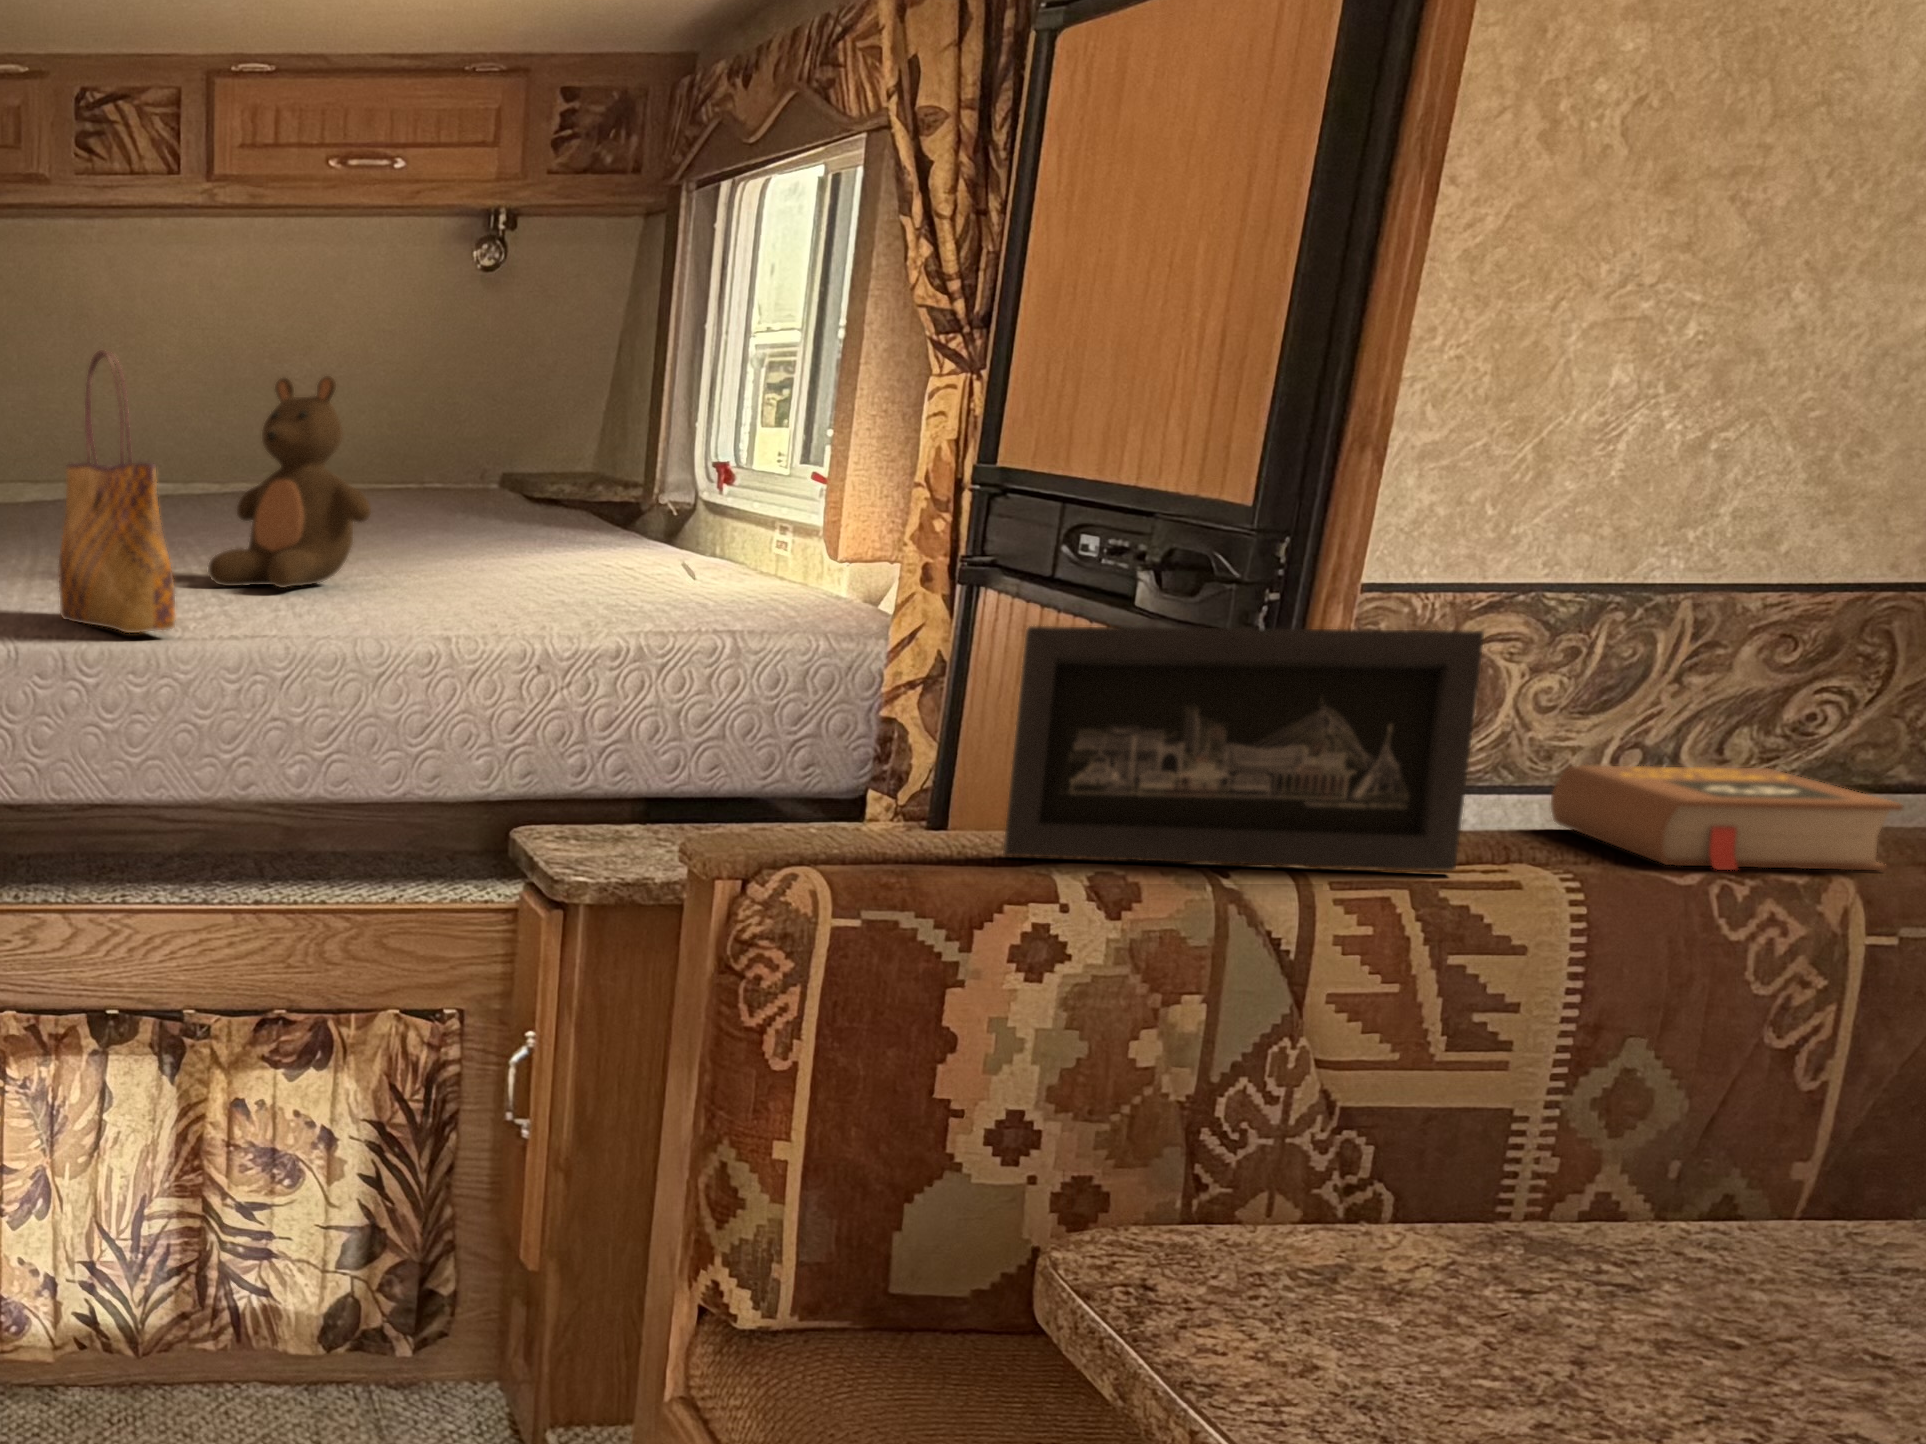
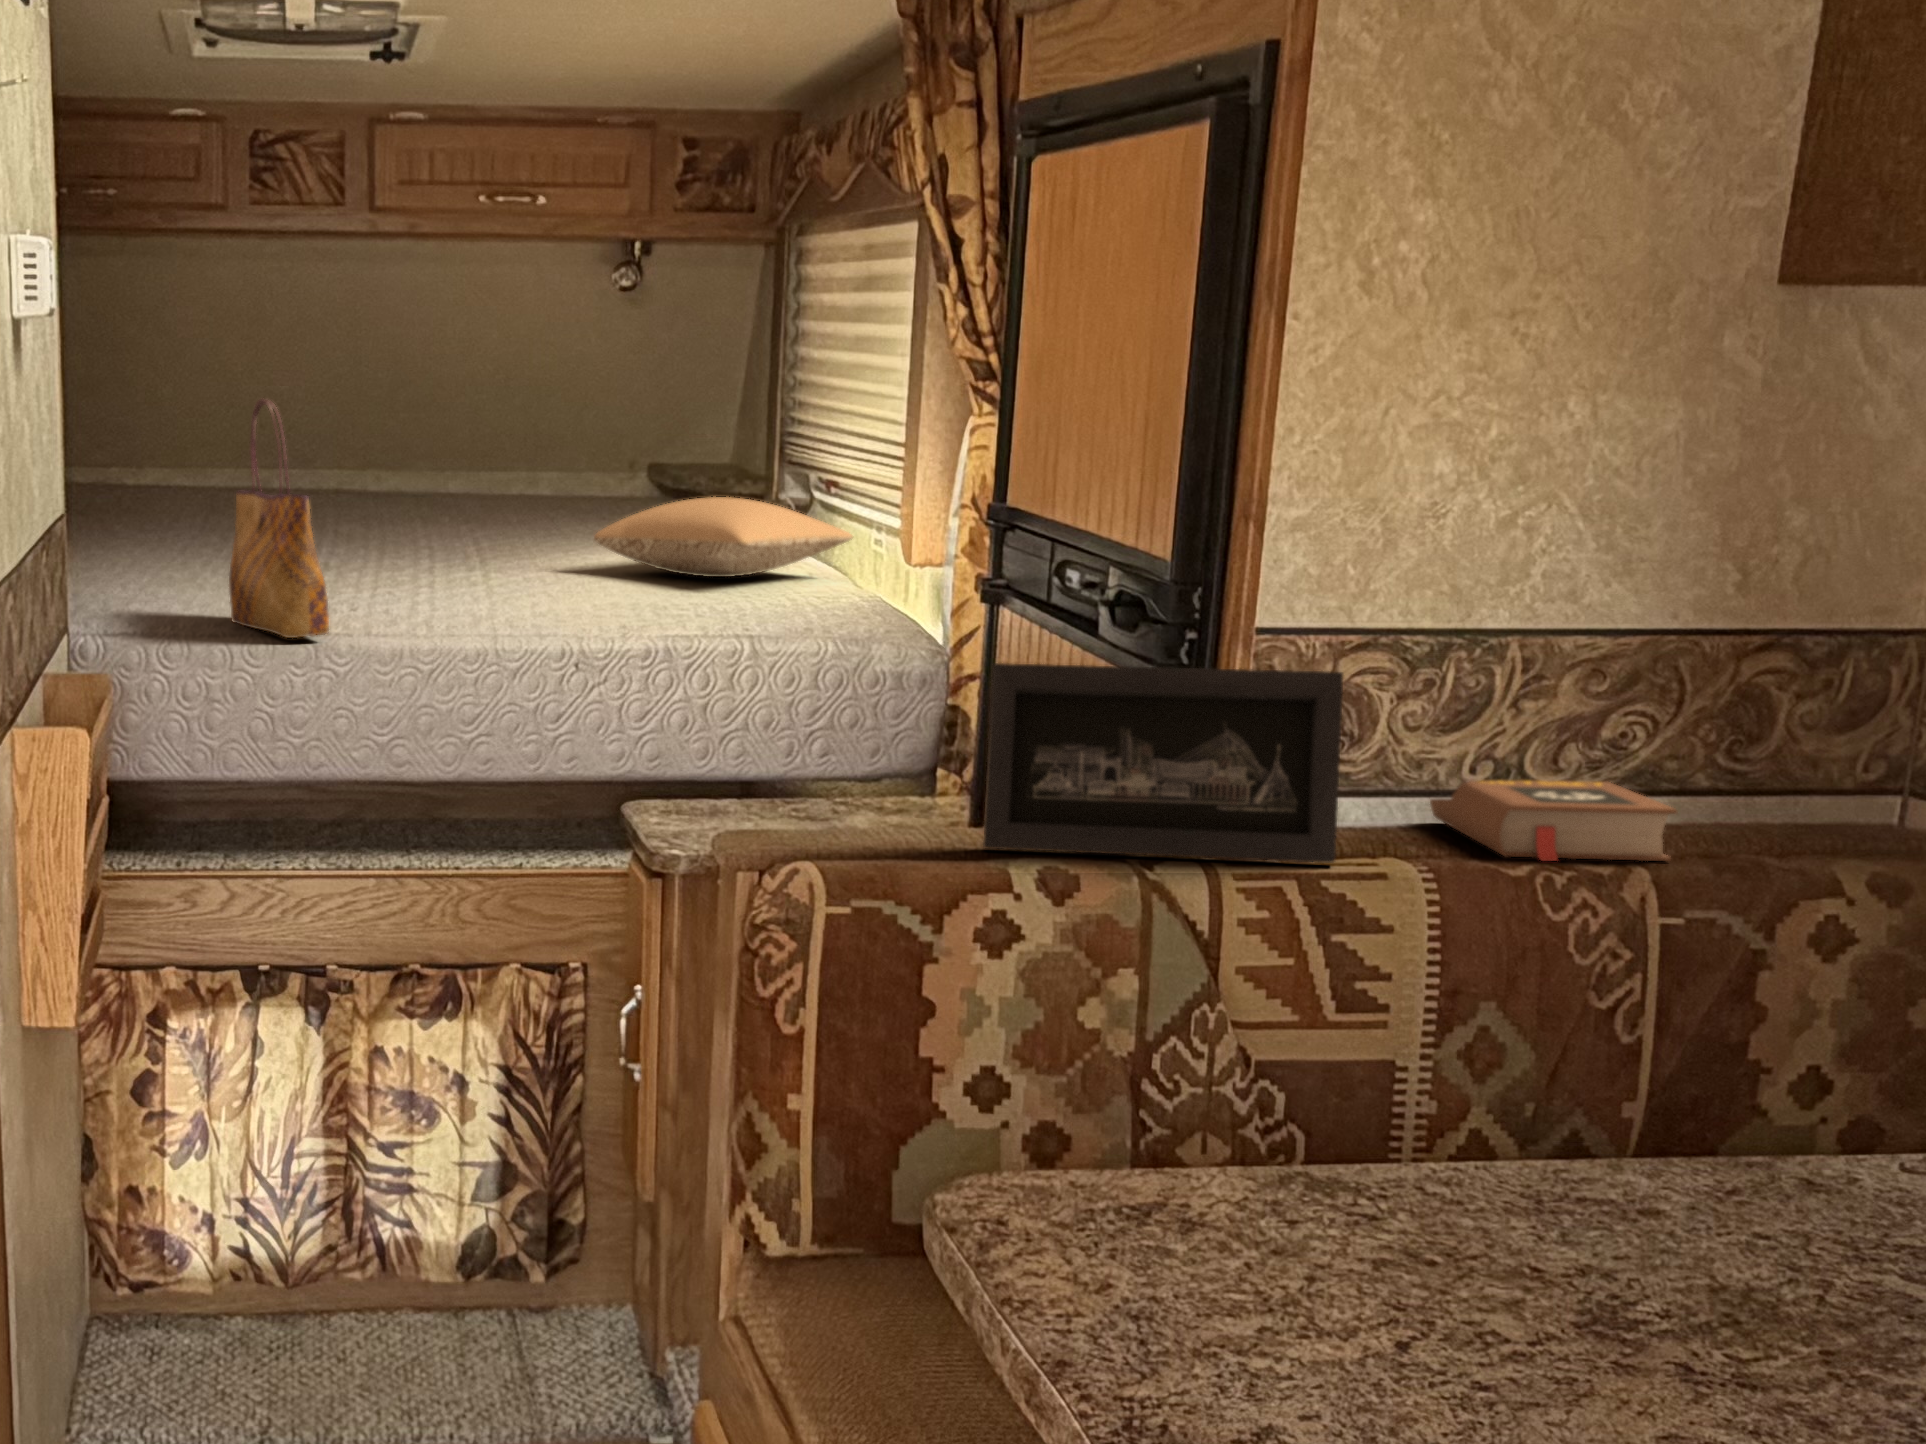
stuffed bear: present [208,376,371,588] -> none [367,415,508,594]
pillow: none [463,475,767,569] -> present [594,497,853,577]

